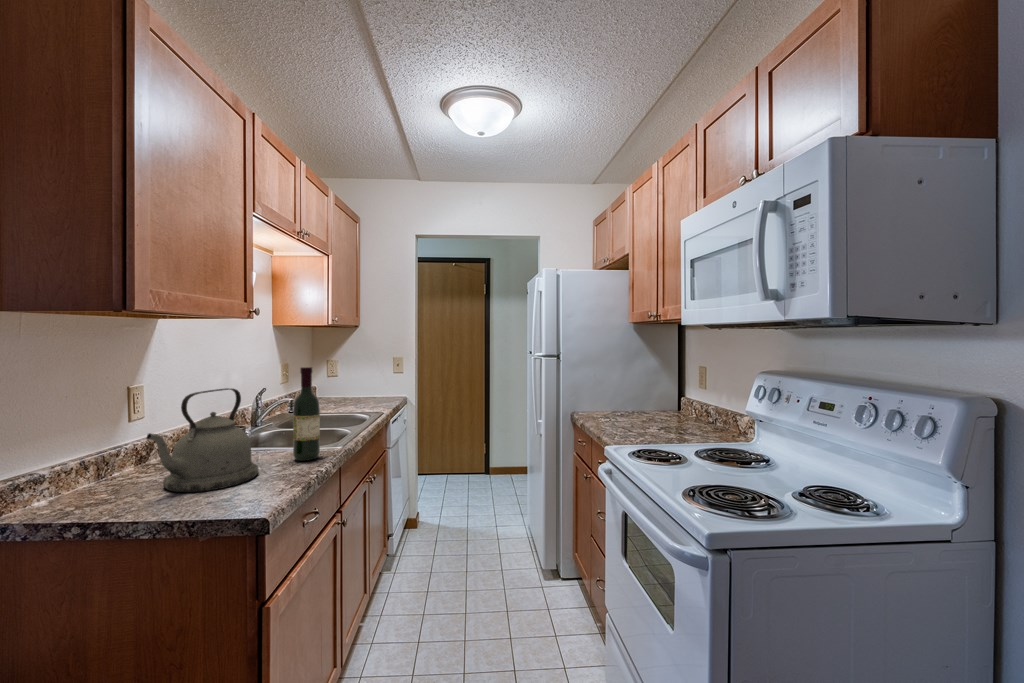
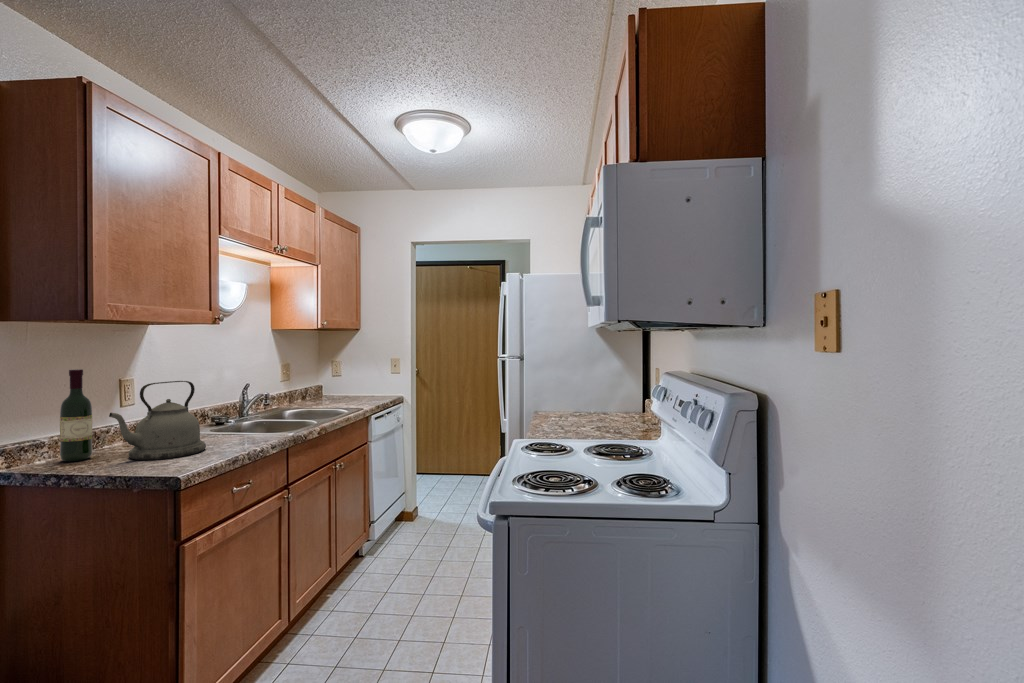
wine bottle: present [293,367,320,461] -> present [60,369,92,461]

